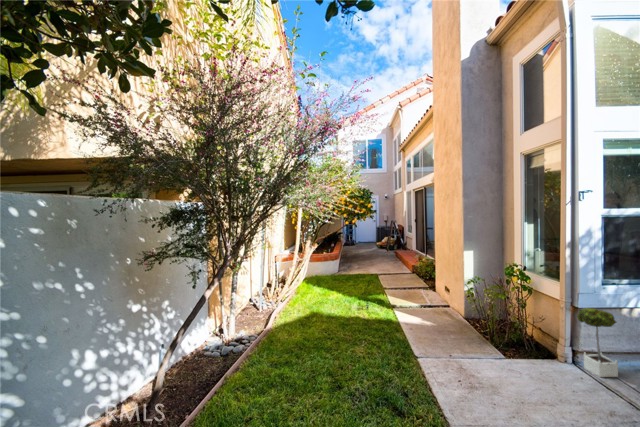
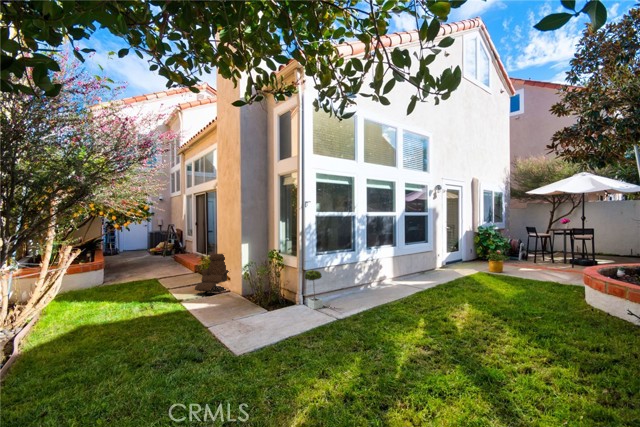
lounge chair: none [408,258,451,309] -> present [195,254,229,296]

